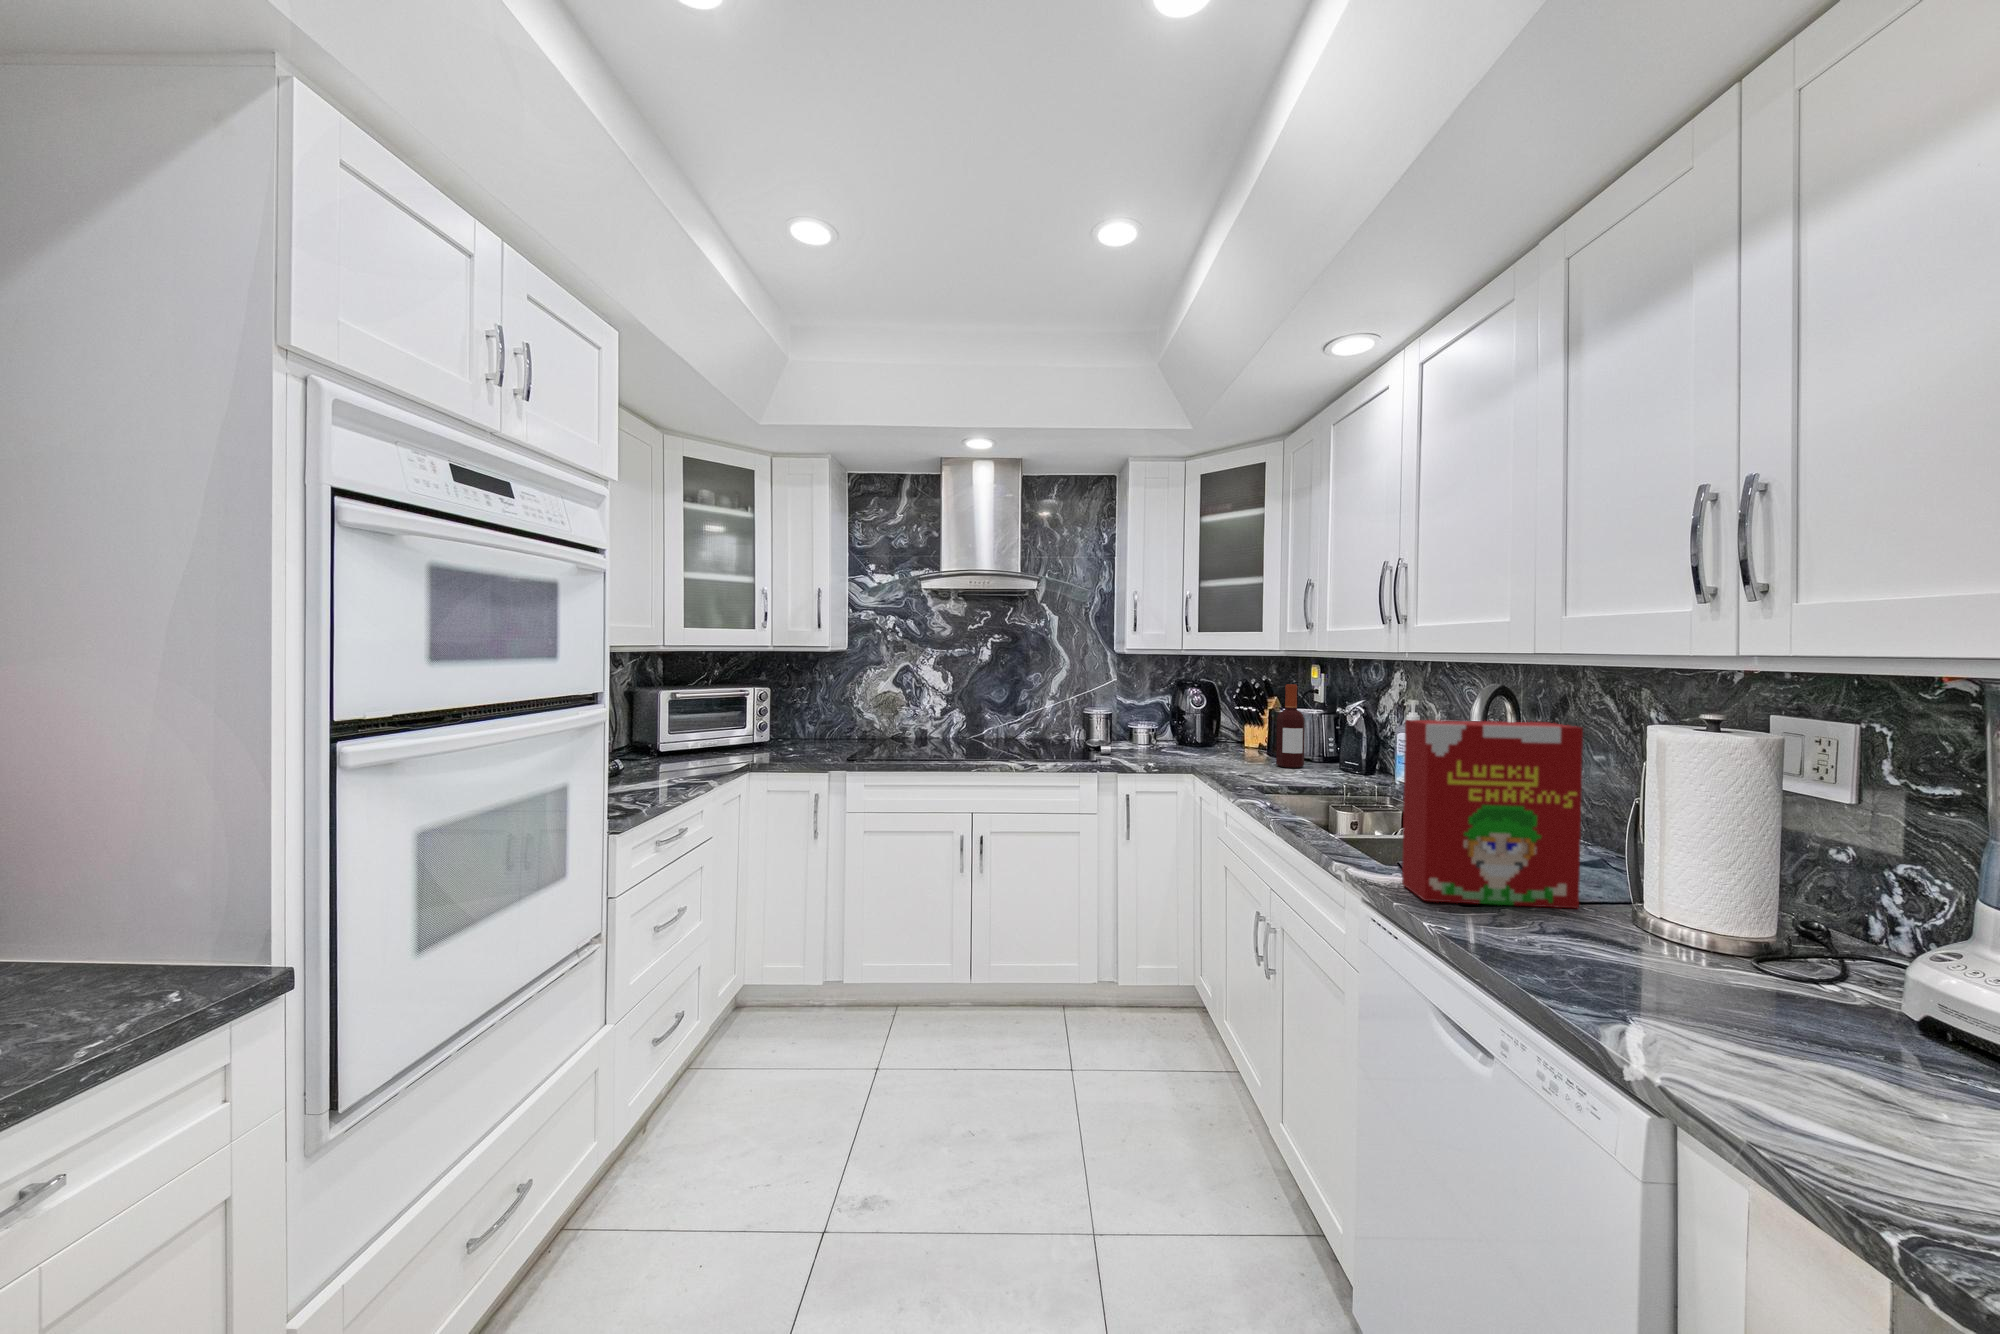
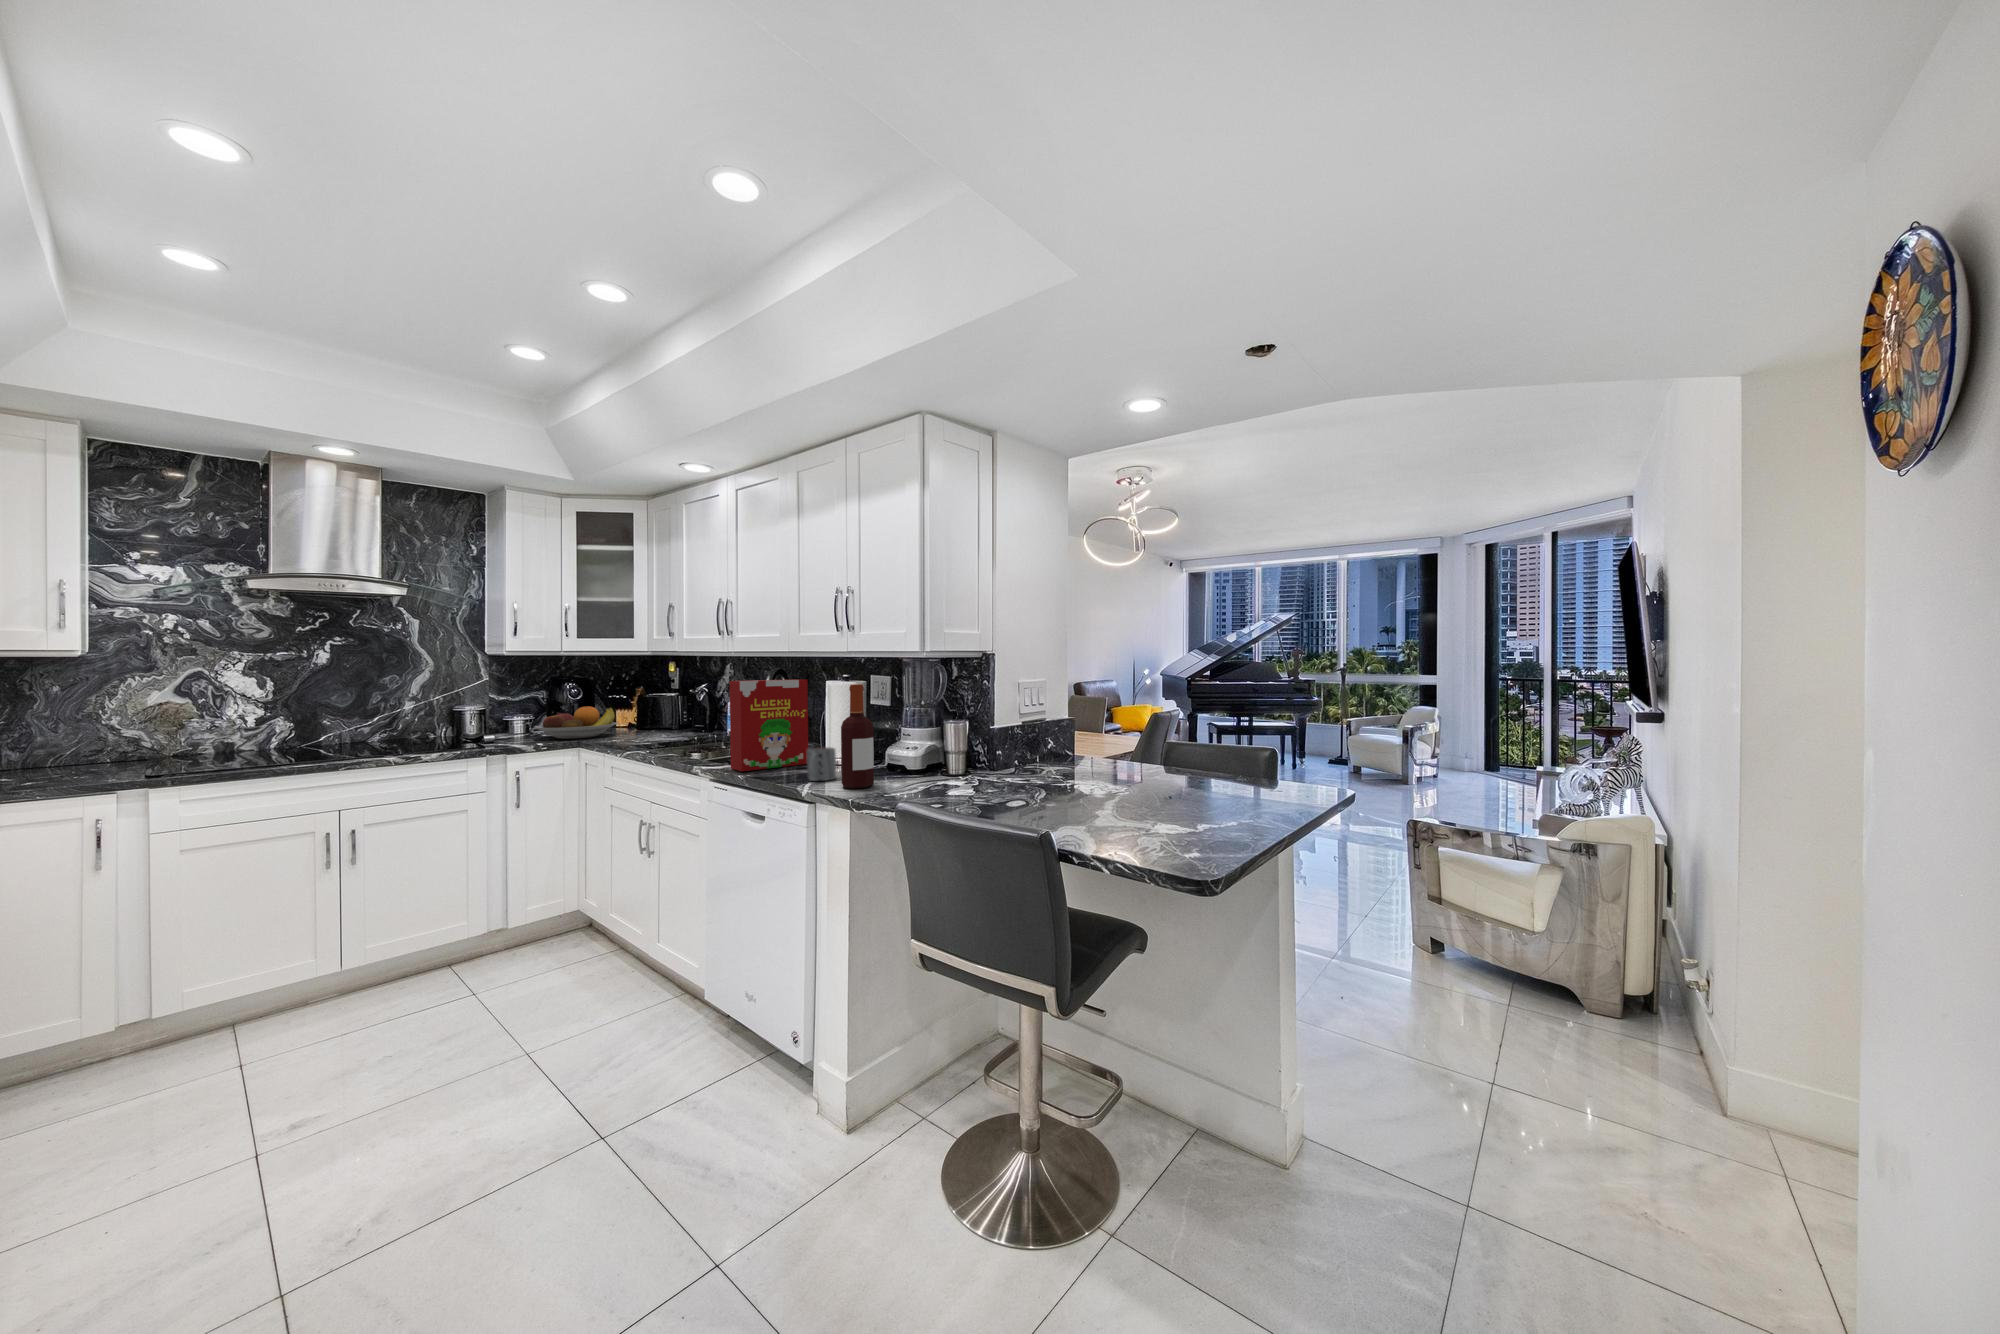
bottle: present [1276,684,1305,768] -> present [841,684,874,789]
fruit bowl: none [1151,721,1243,761] -> present [534,707,617,739]
mug: none [1595,903,1685,1002] -> present [807,747,836,781]

